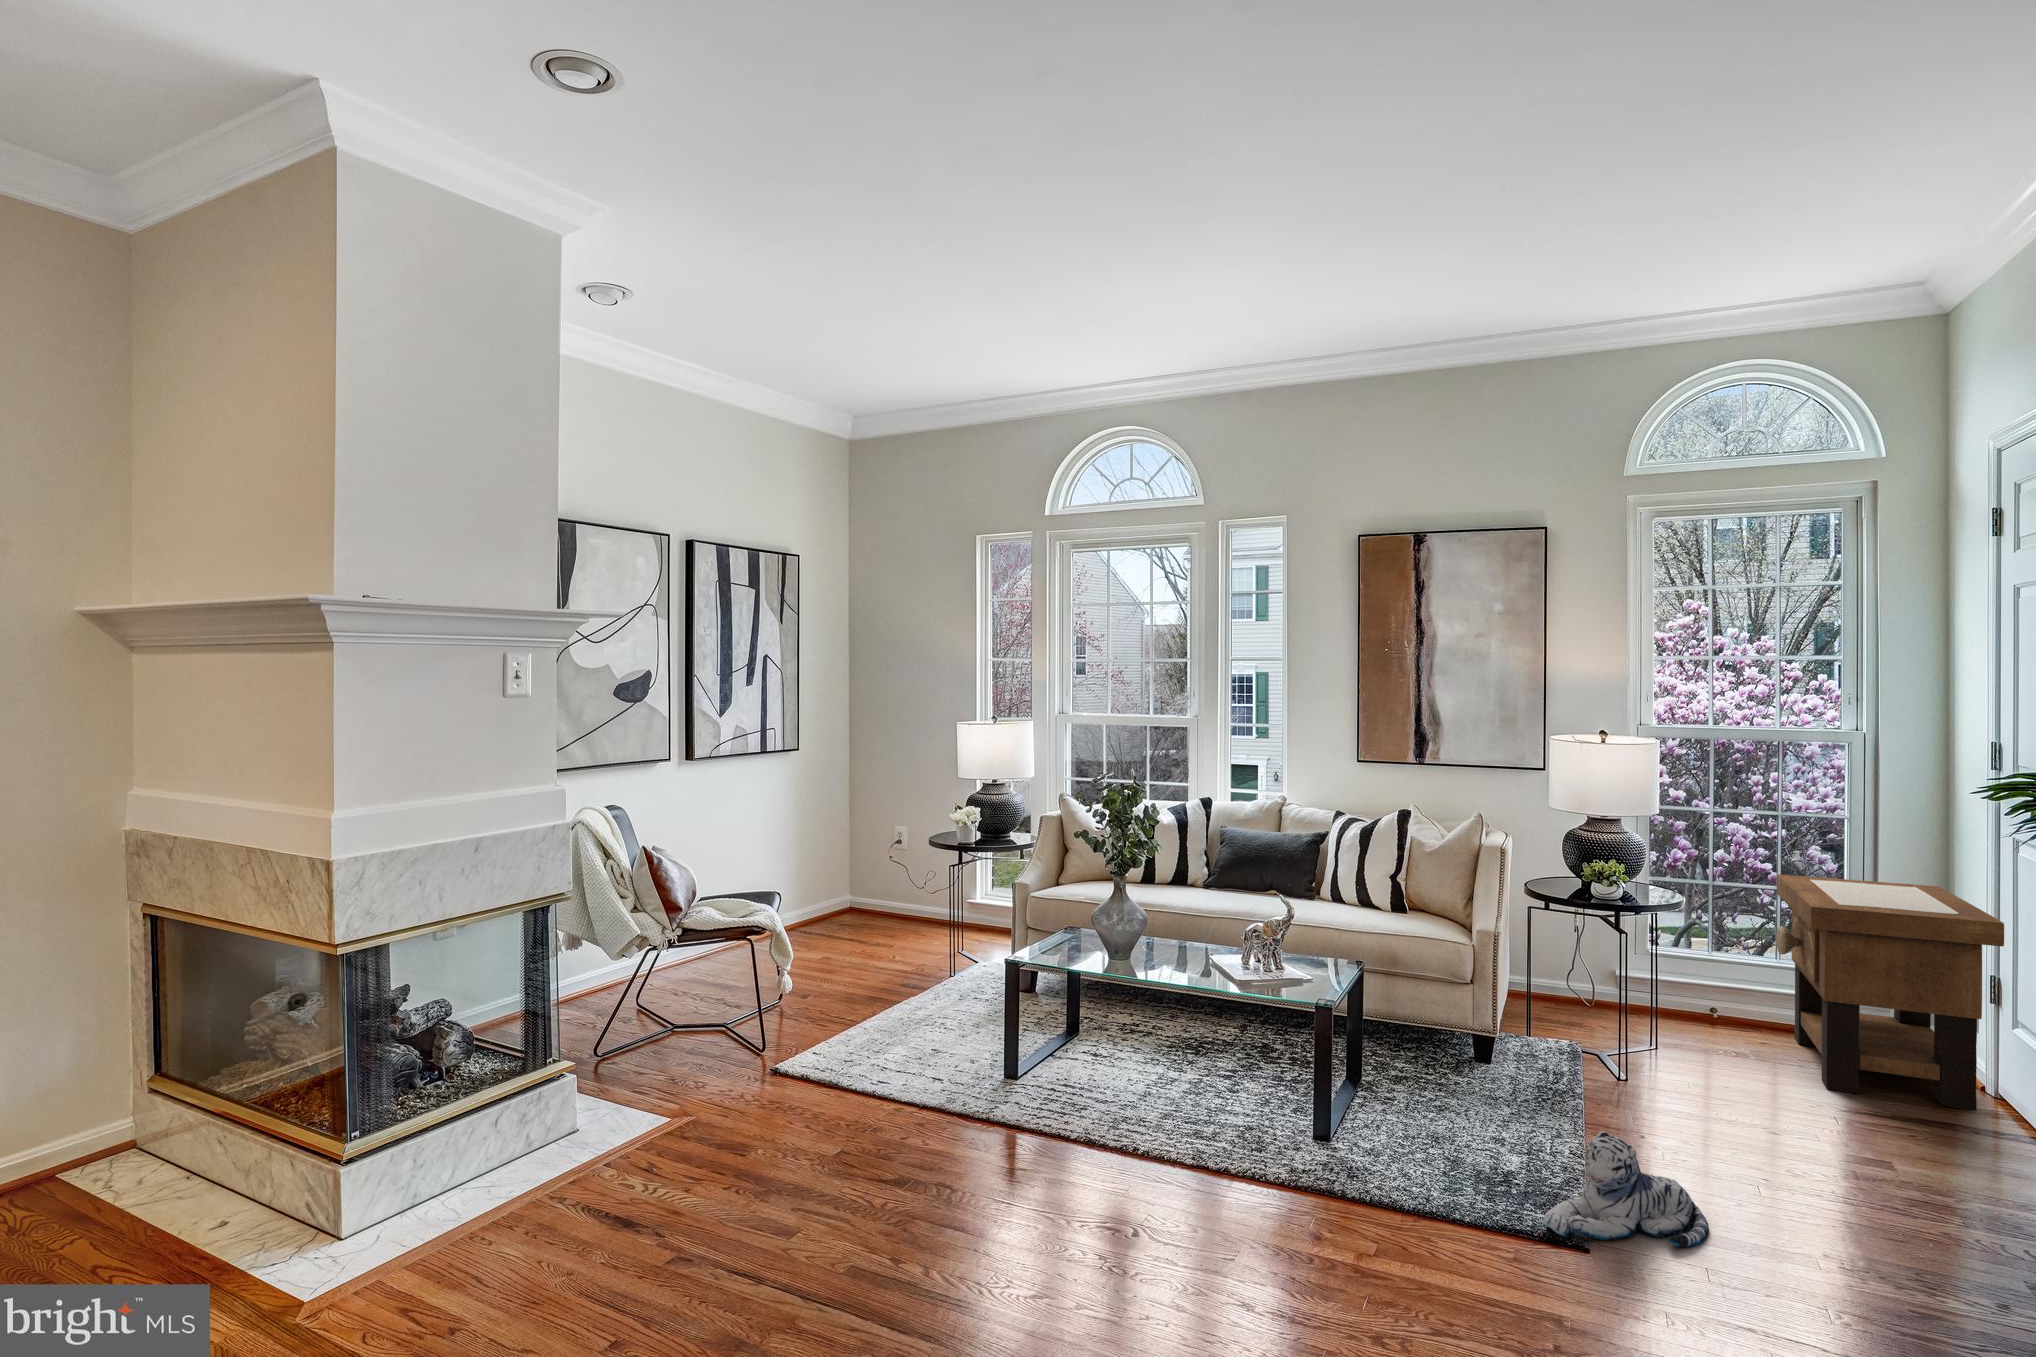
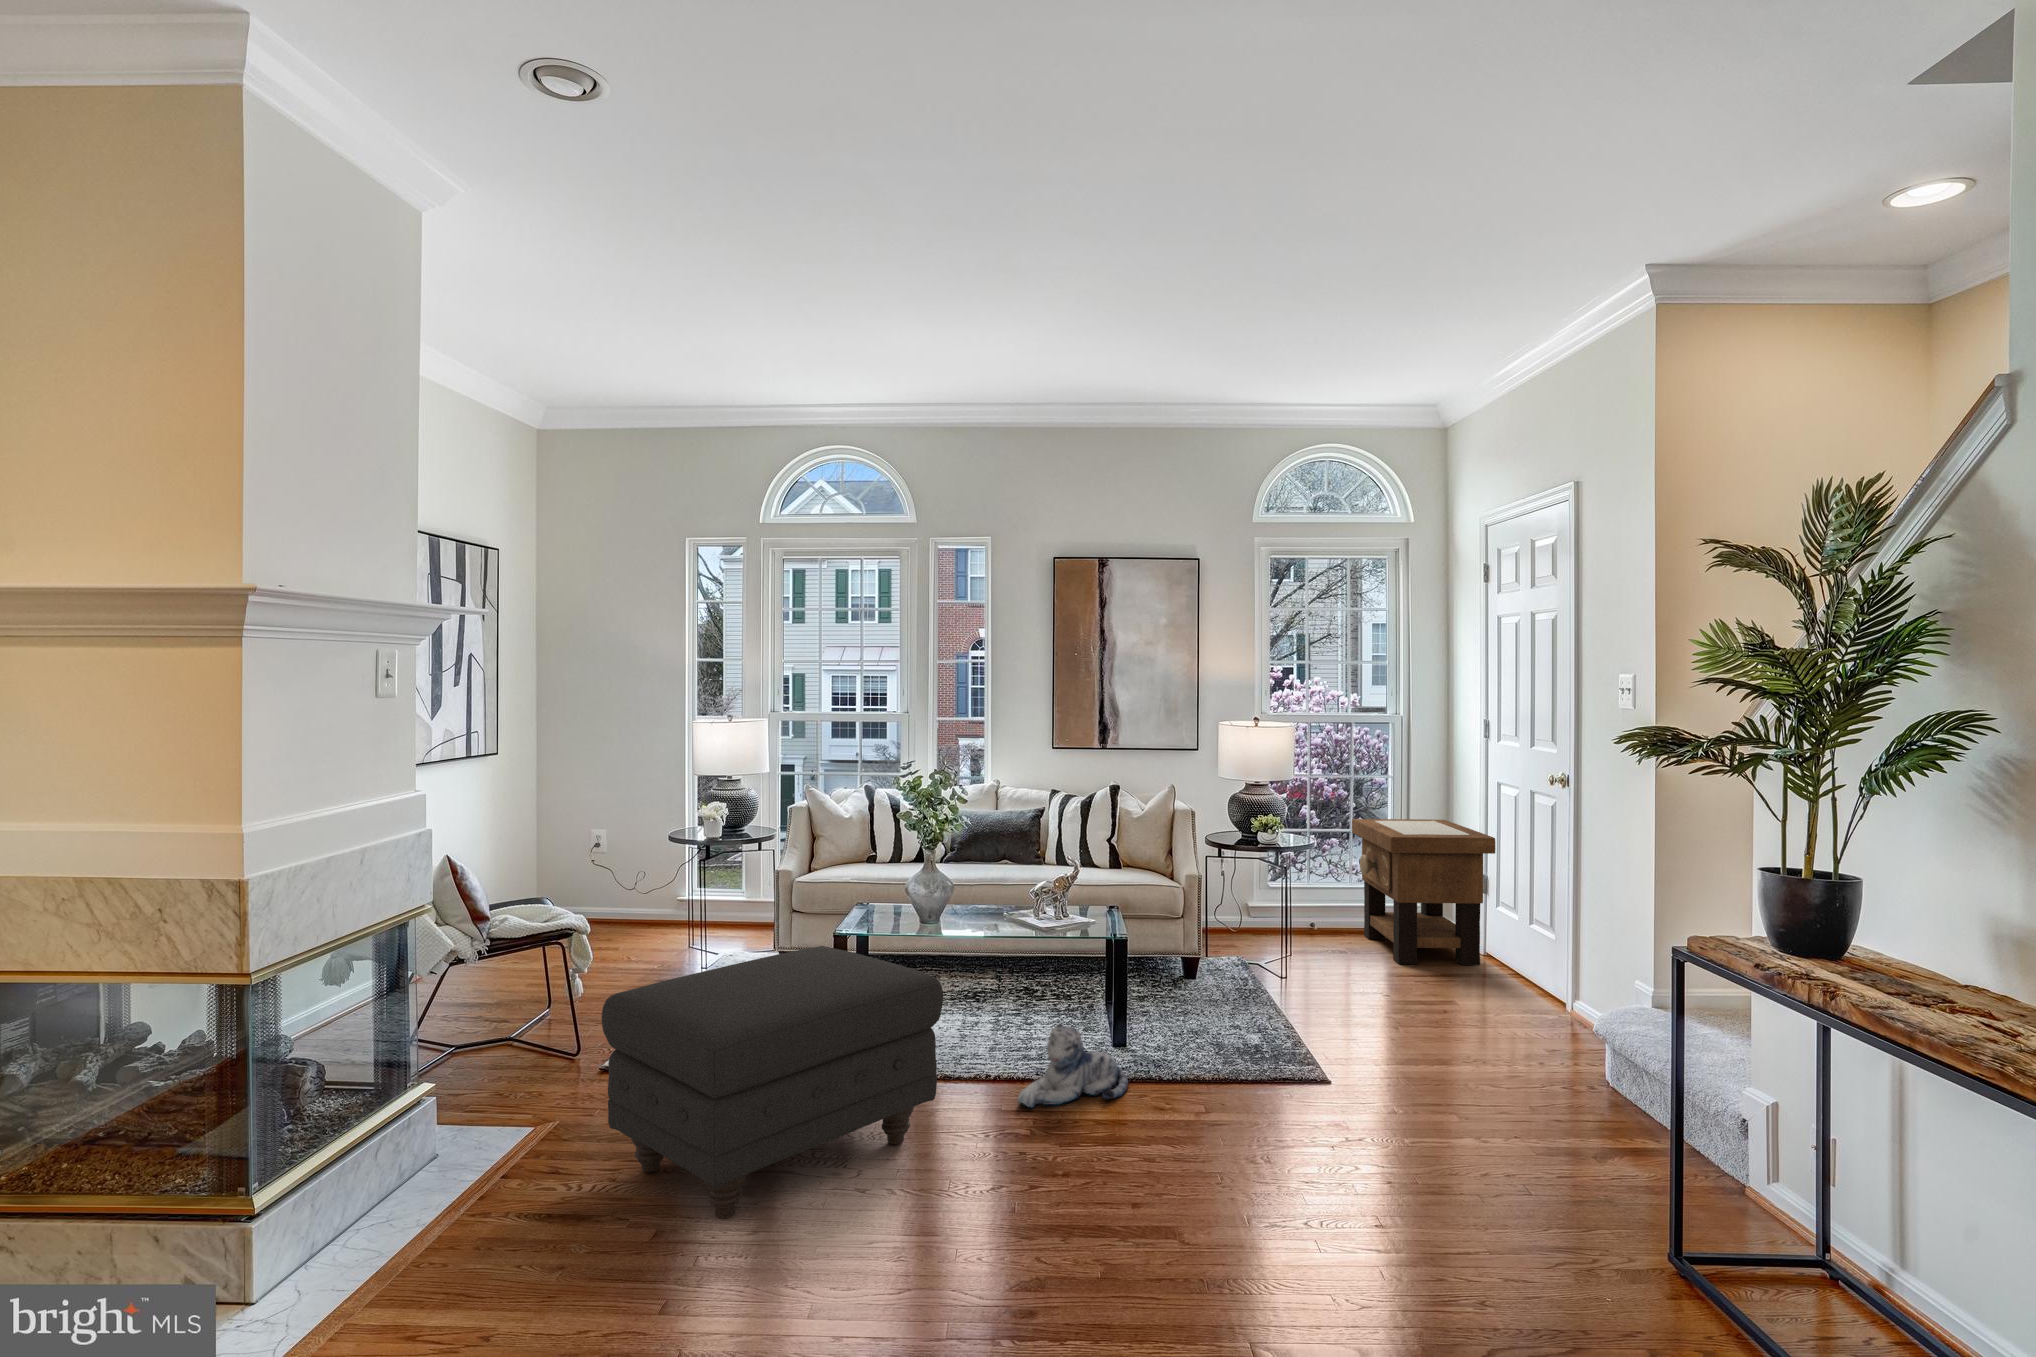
ottoman: none [688,972,1029,1258] -> present [602,946,943,1218]
plush toy: present [1542,1131,1709,1247] -> present [1017,1023,1128,1107]

